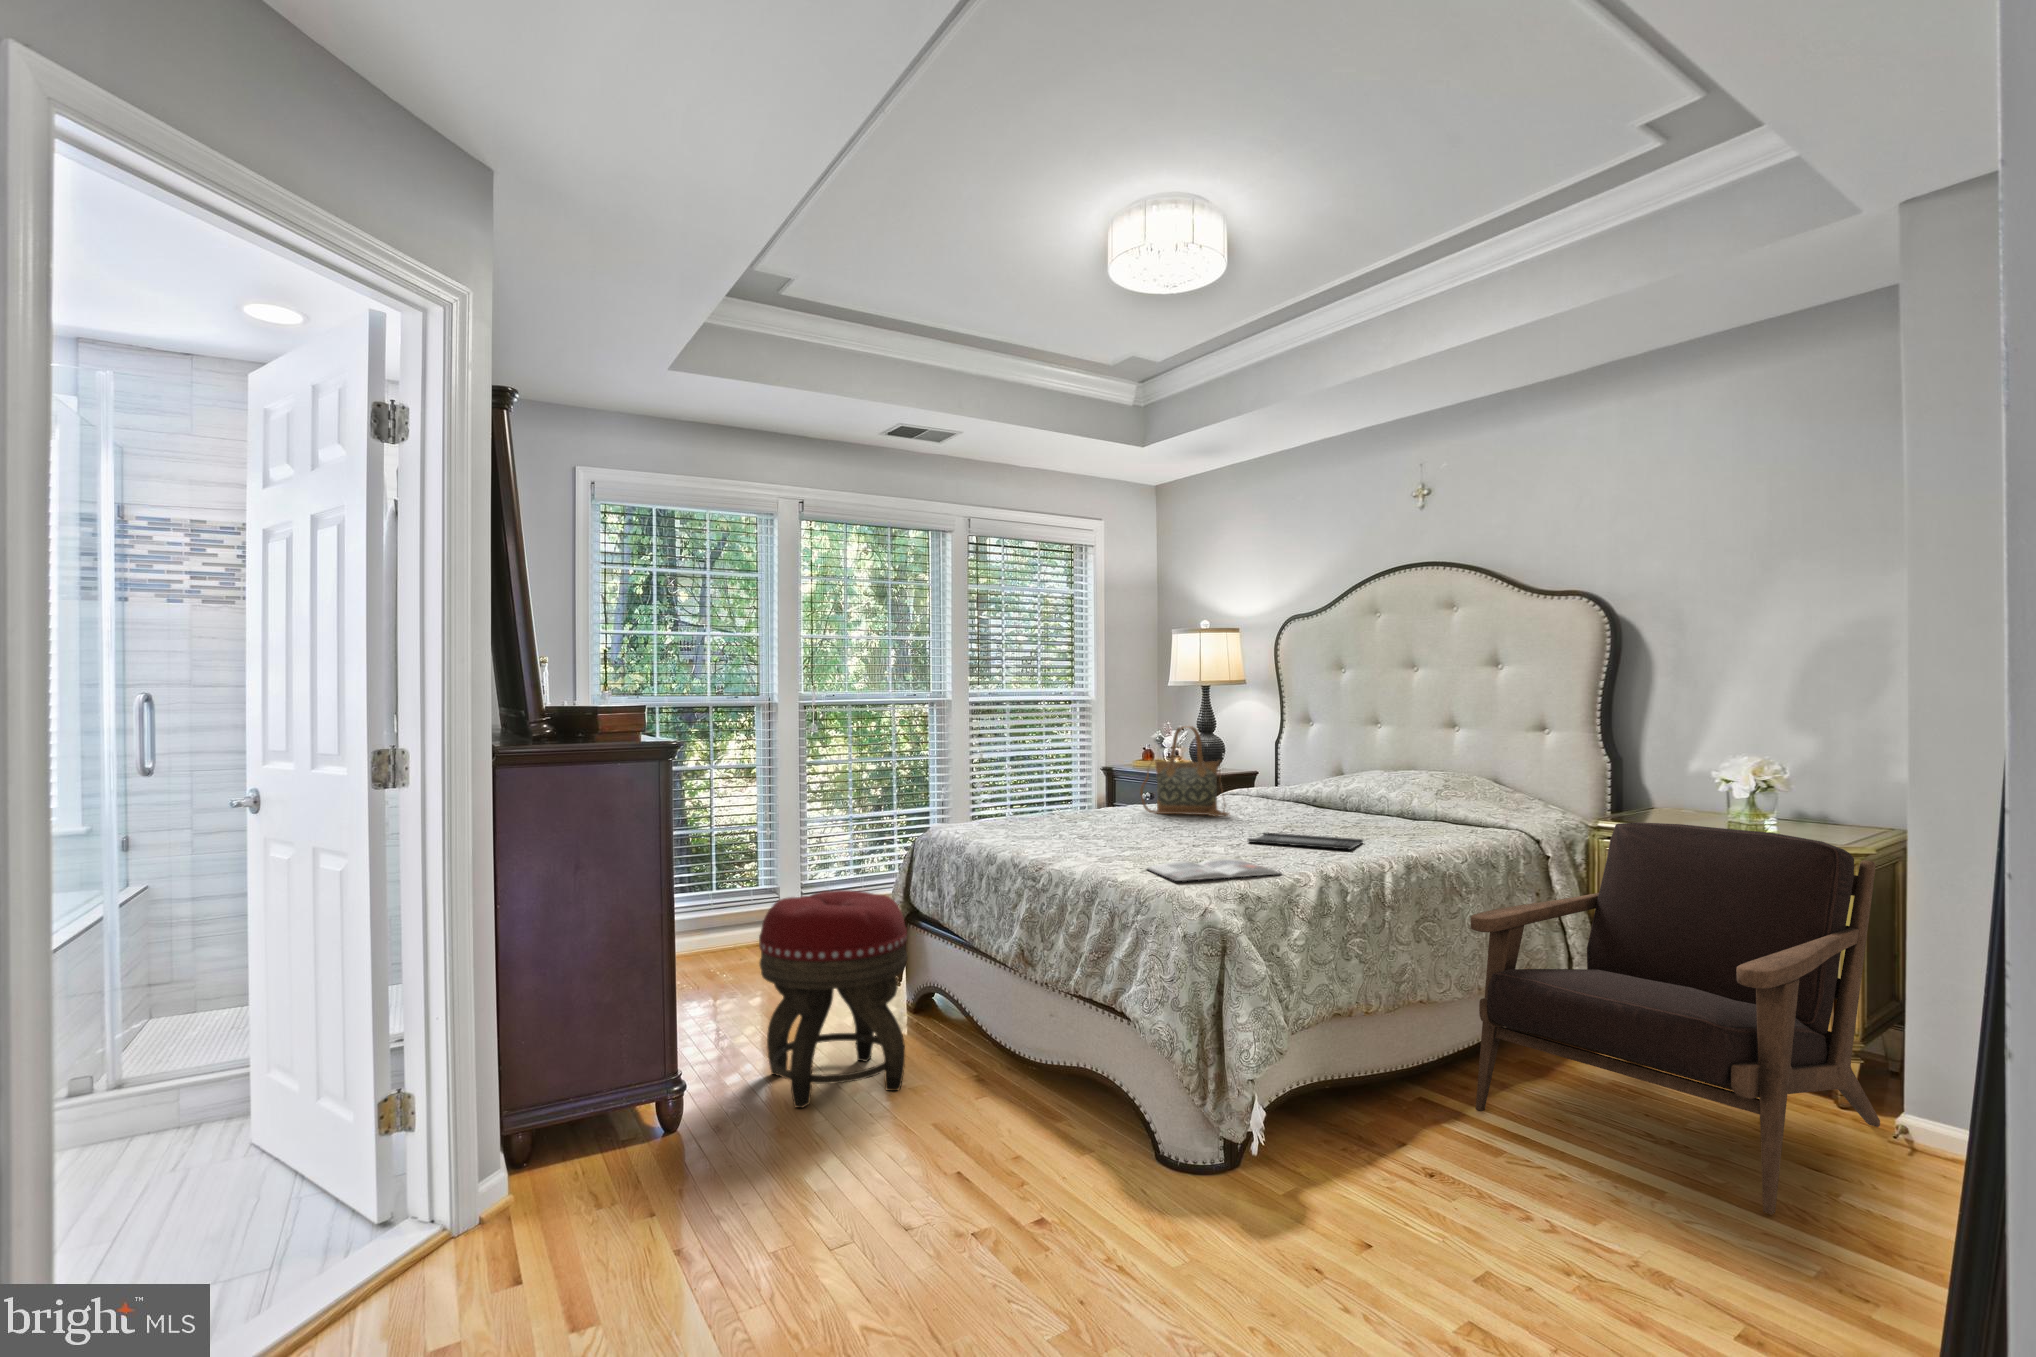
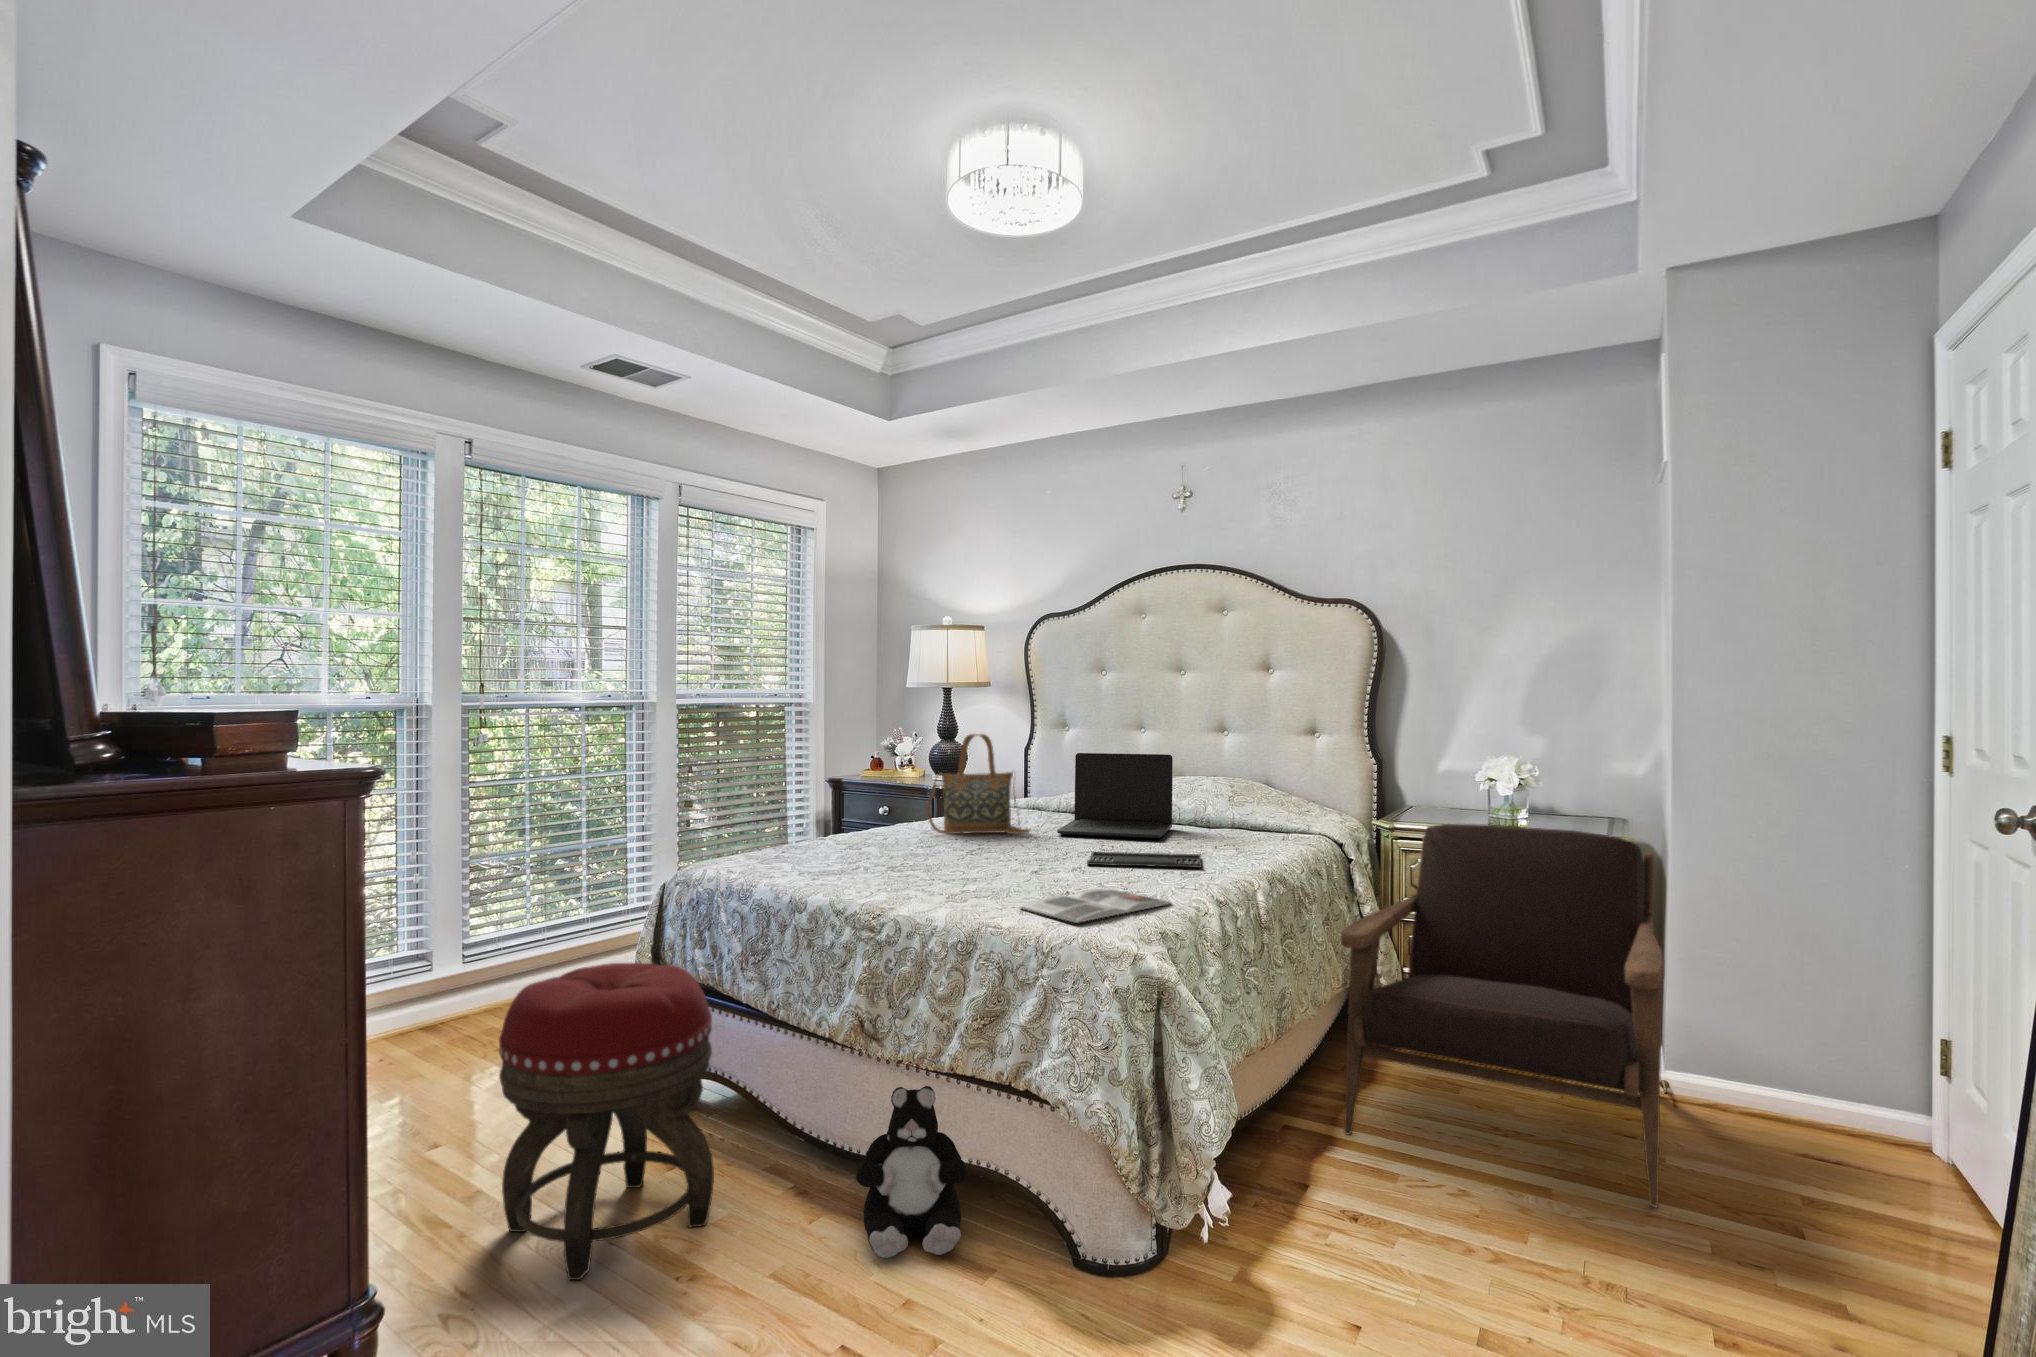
laptop: none [1253,745,1373,825] -> present [1057,753,1173,838]
plush toy: none [996,1003,1087,1134] -> present [856,1086,967,1258]

